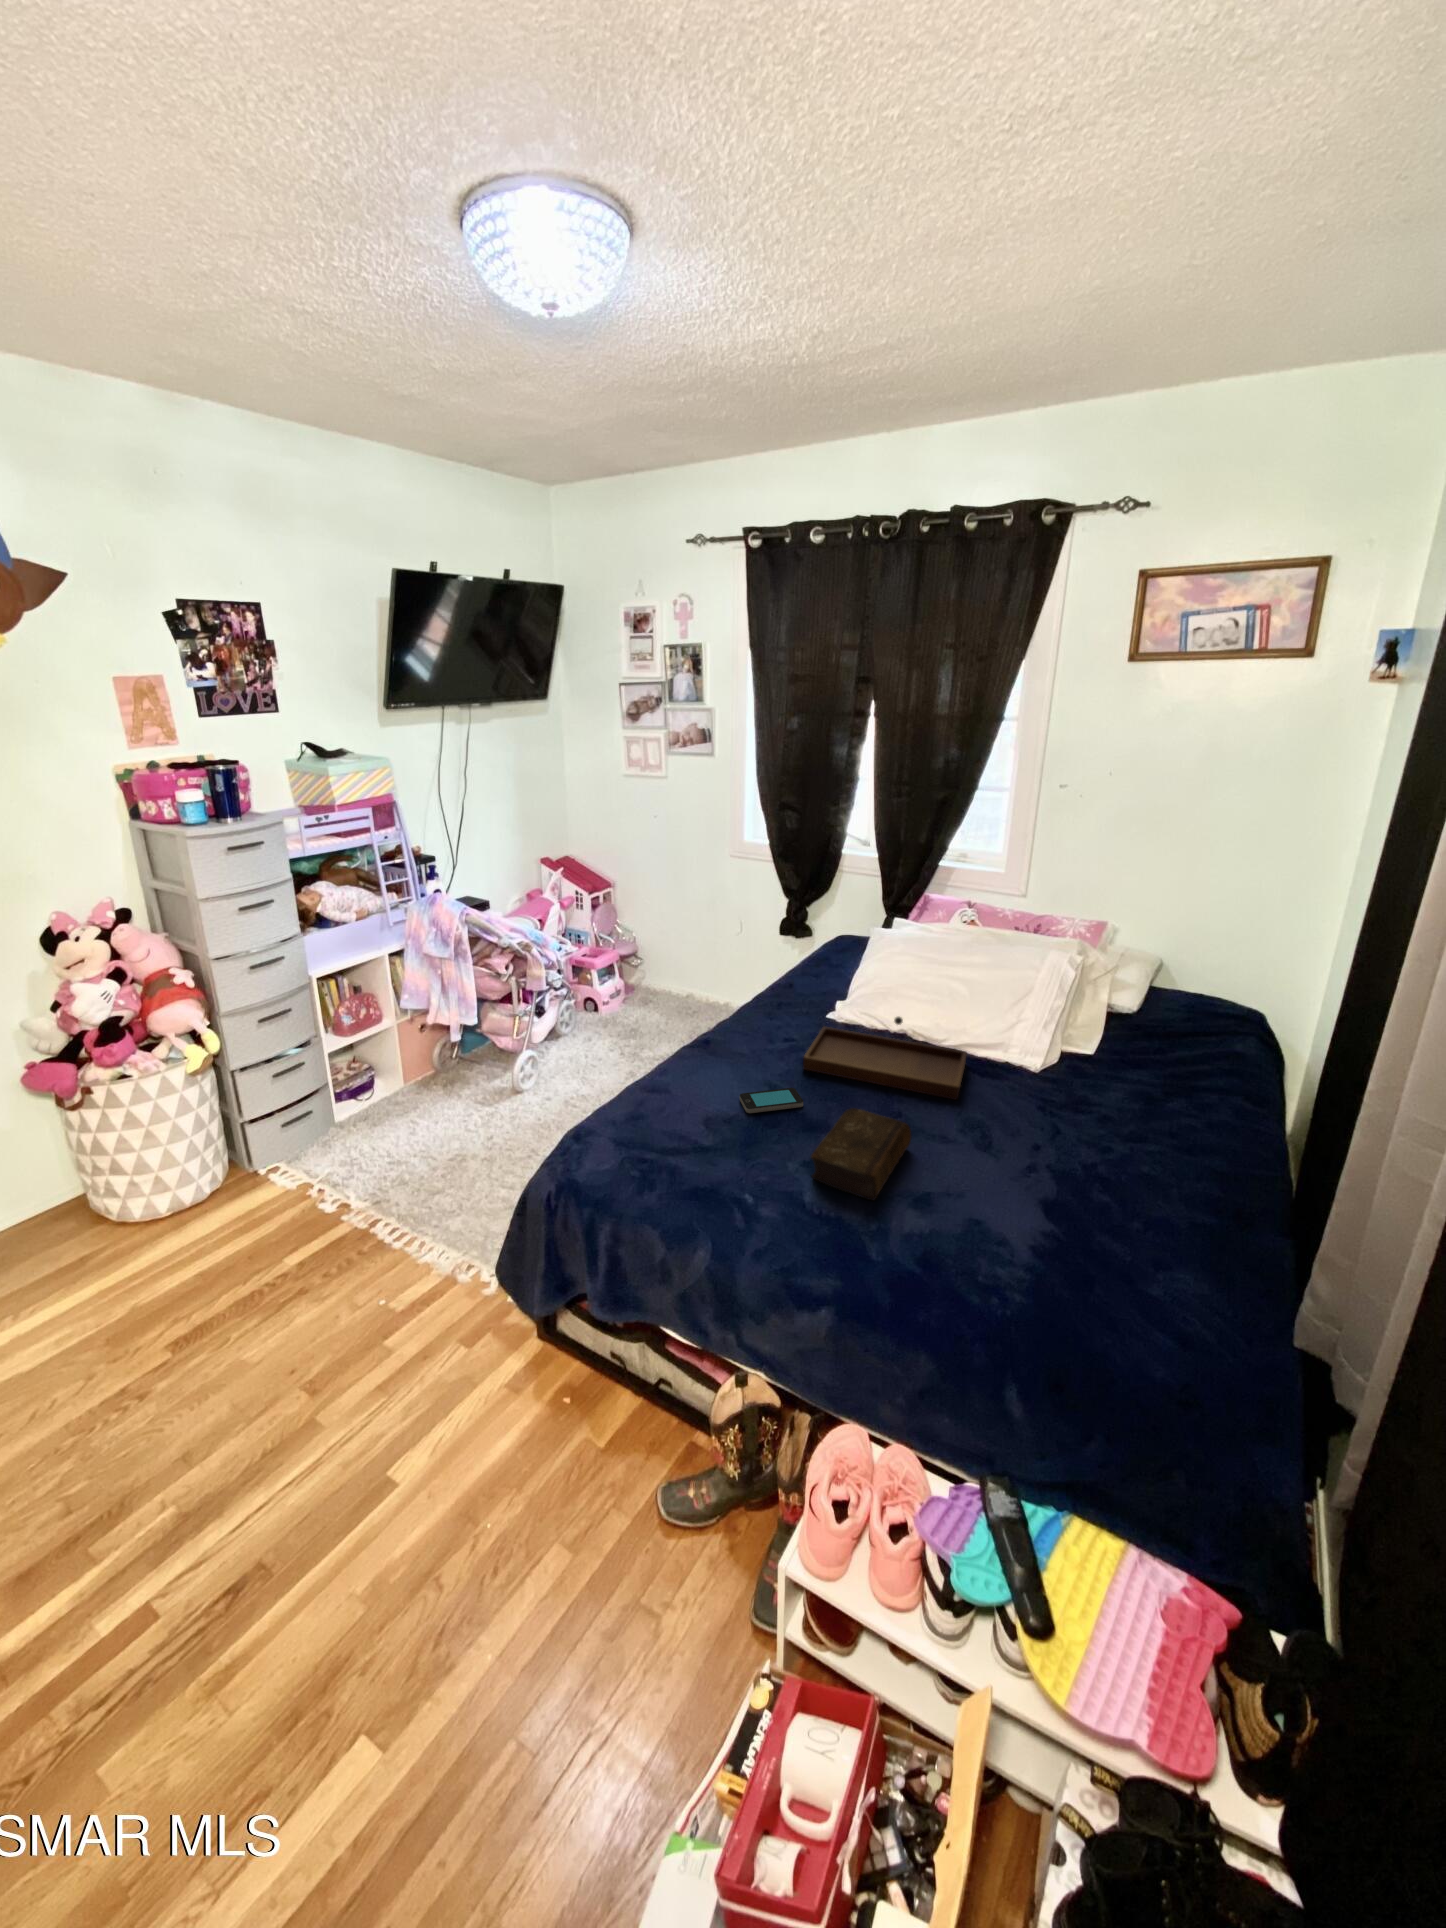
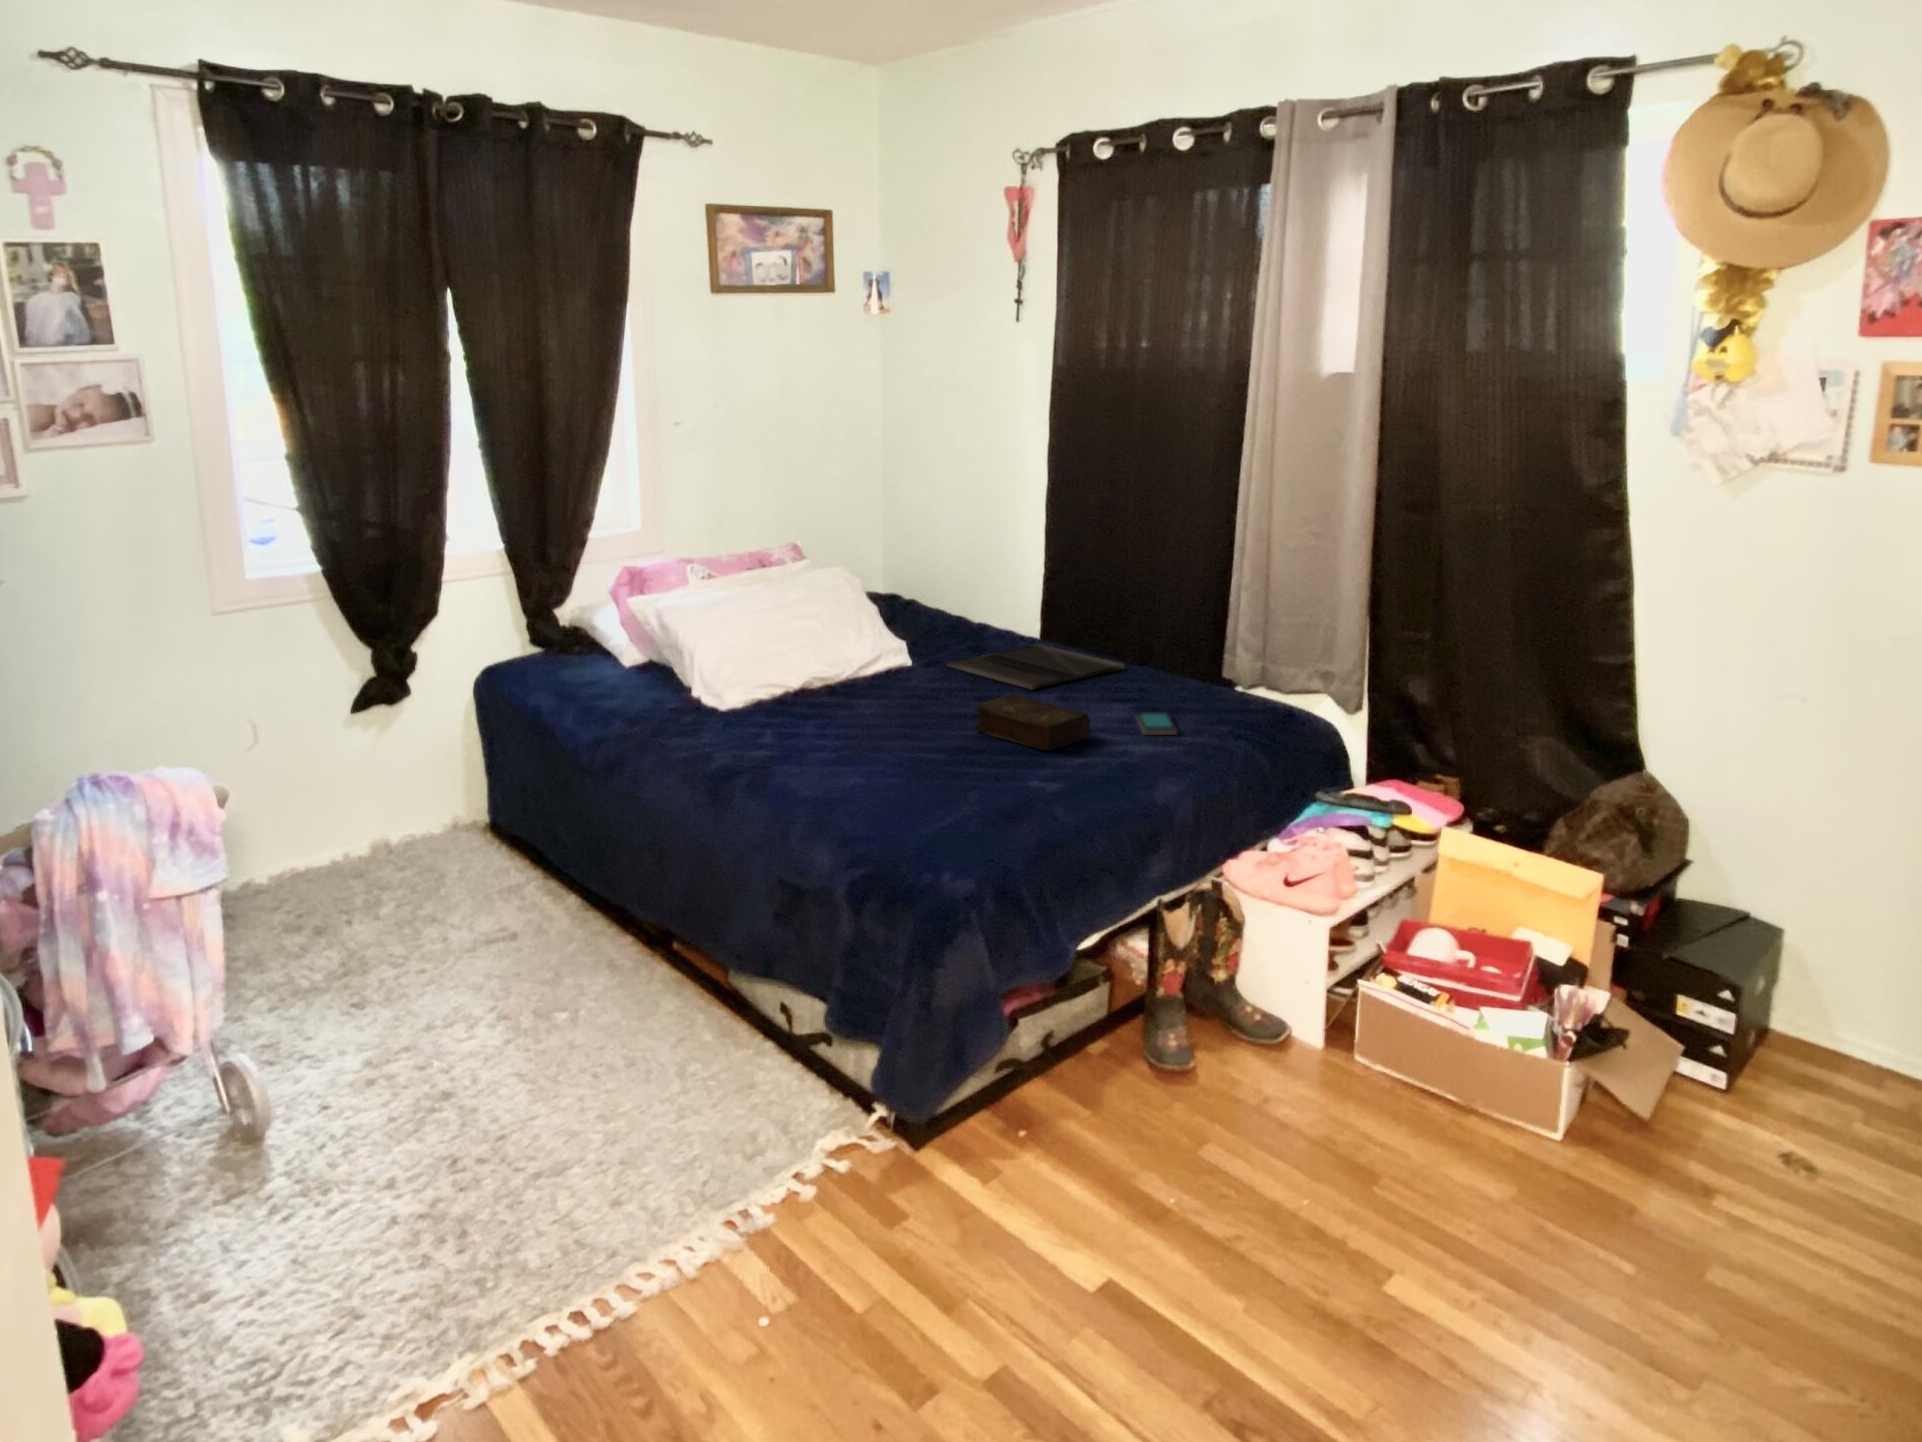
tray: present [803,1017,967,1100] -> none [779,648,952,732]
laptop: none [1019,1080,1213,1202] -> present [947,644,1125,690]
smartphone: present [740,1088,803,1113] -> present [1136,712,1177,735]

